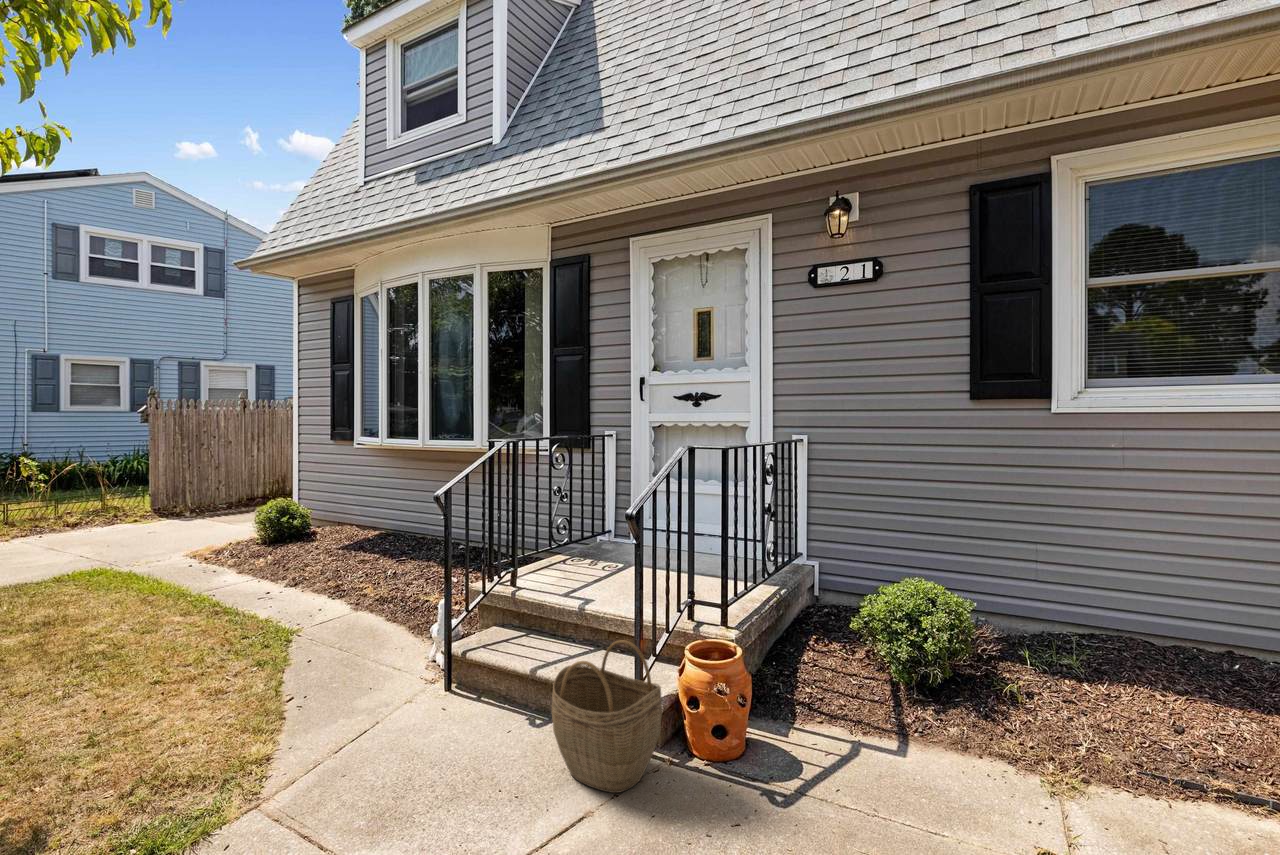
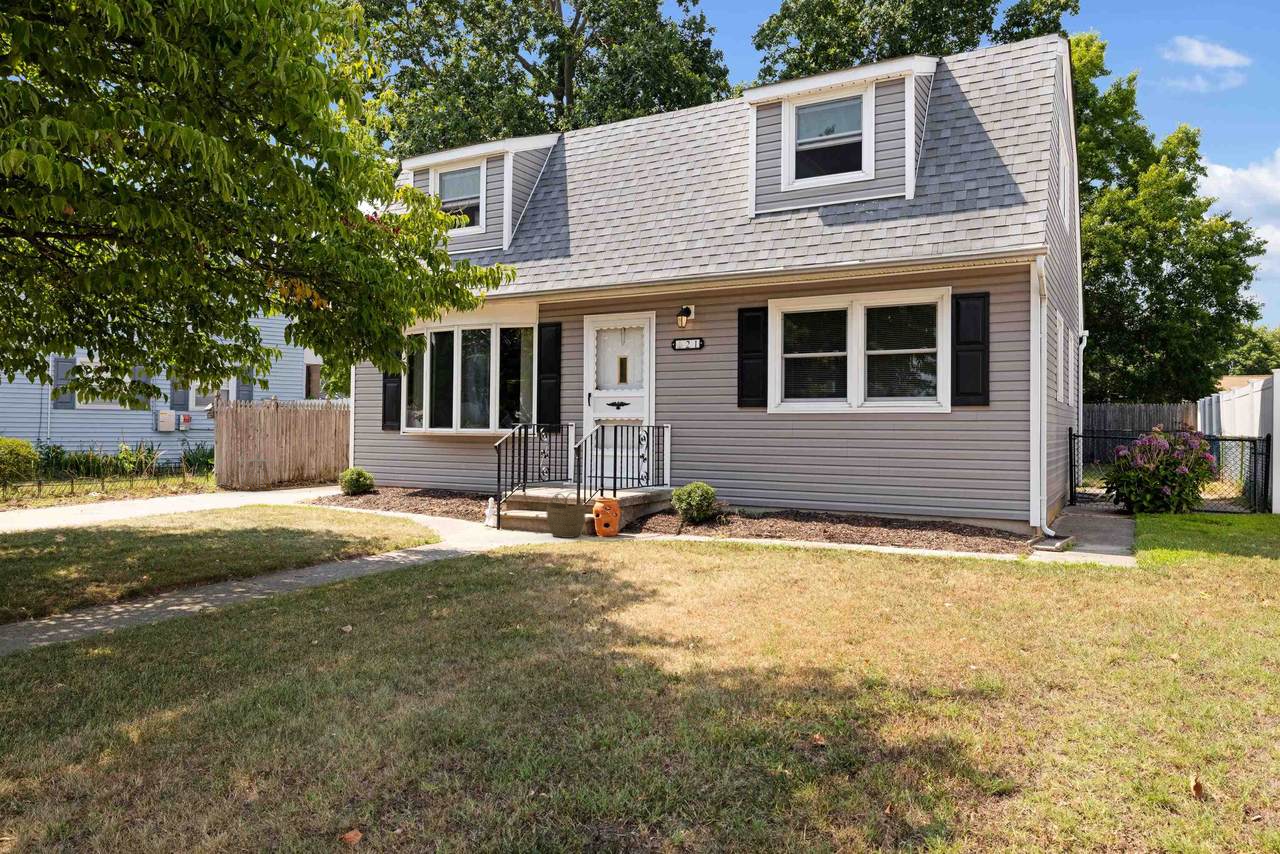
side table: none [170,467,233,517] -> present [238,453,278,491]

